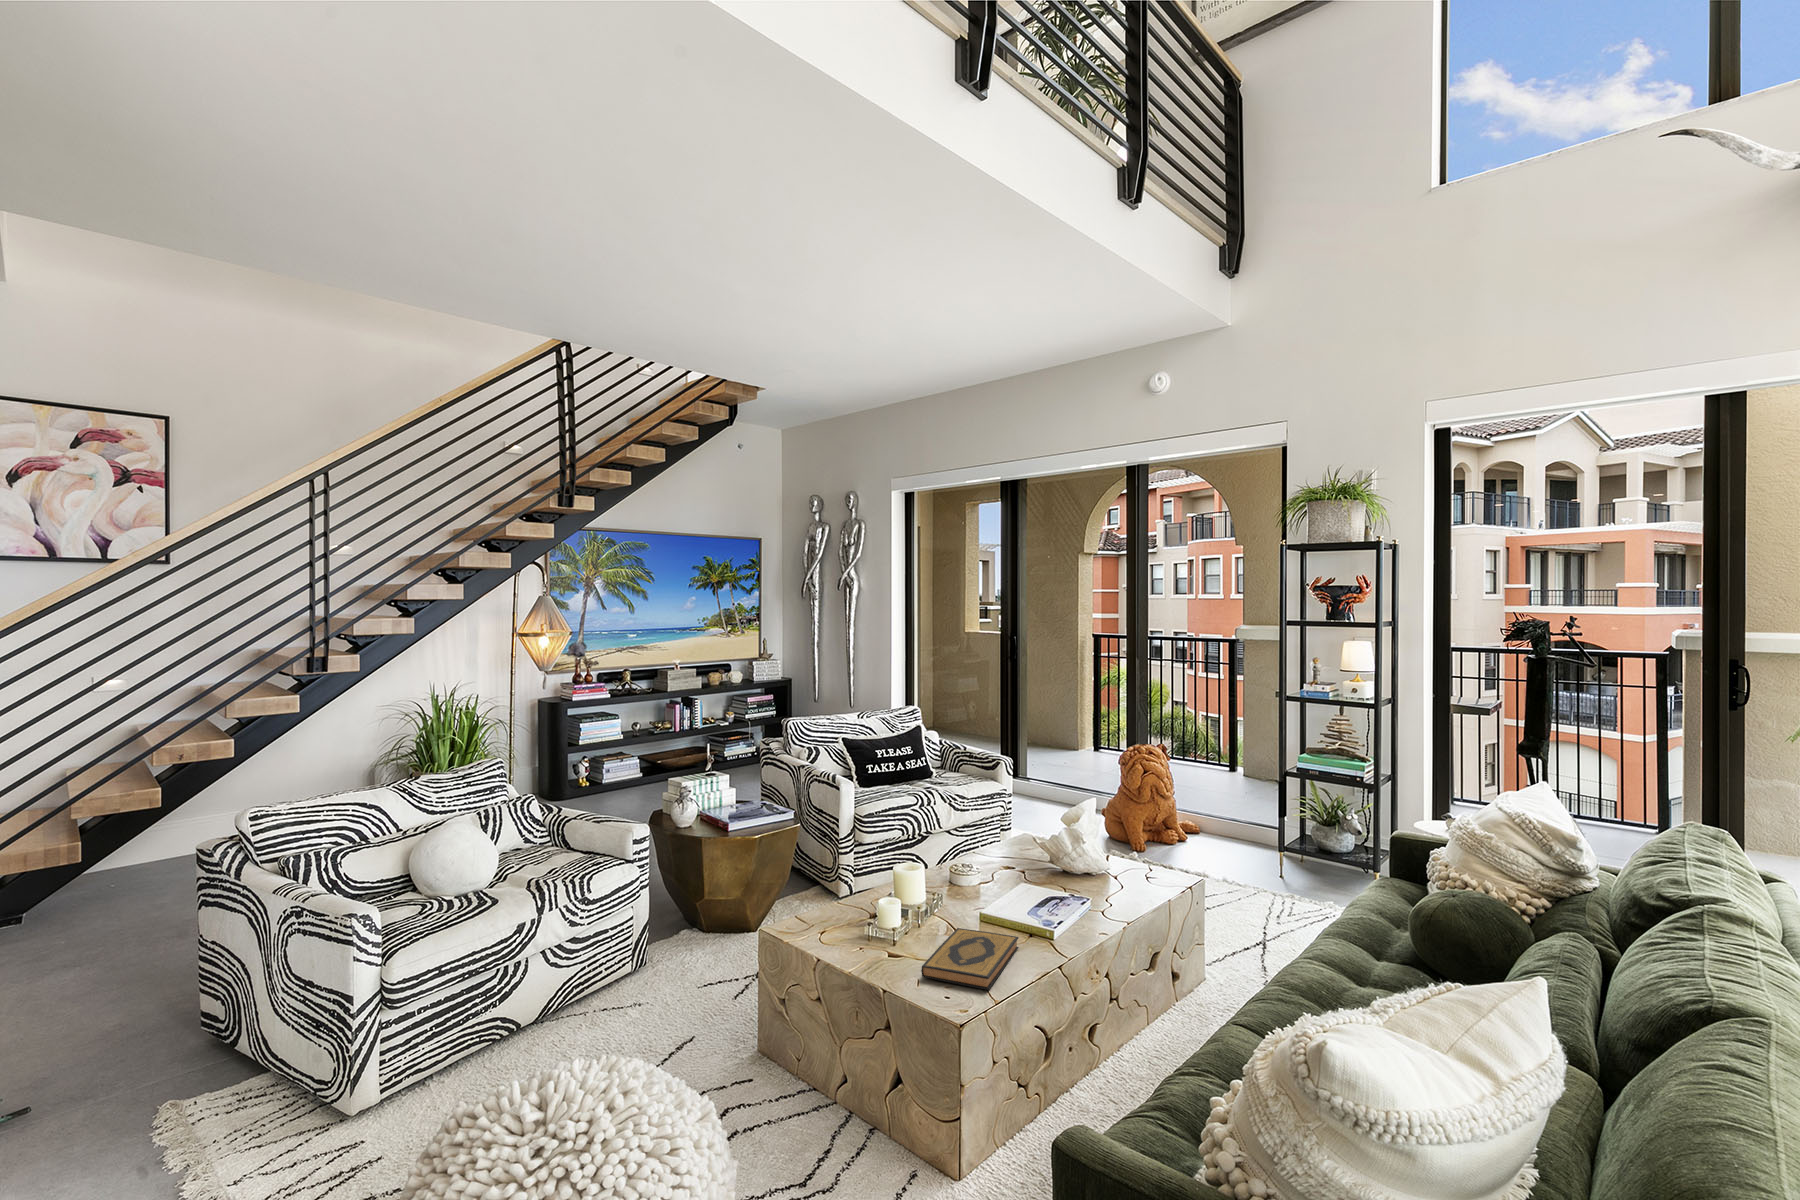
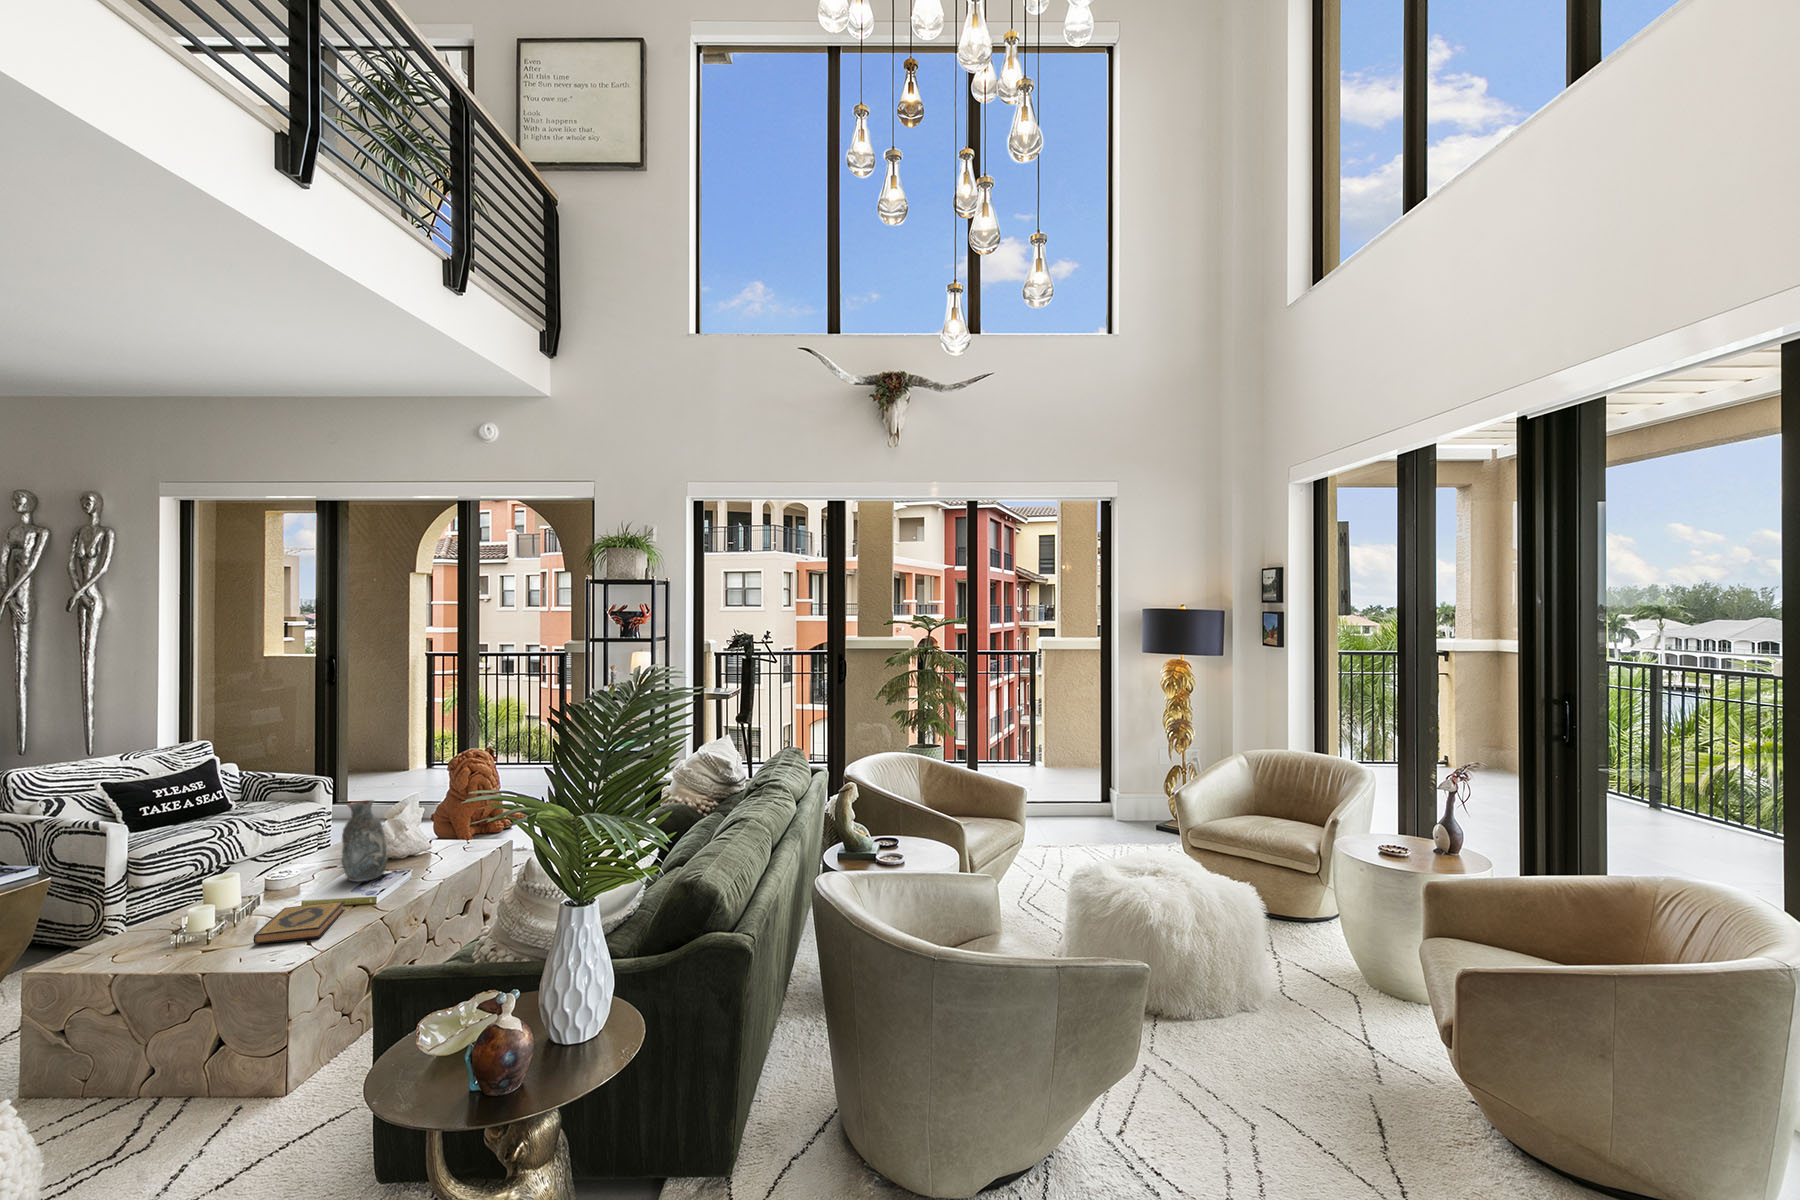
decorative vase: none [1018,806,1066,905] -> present [341,800,388,882]

